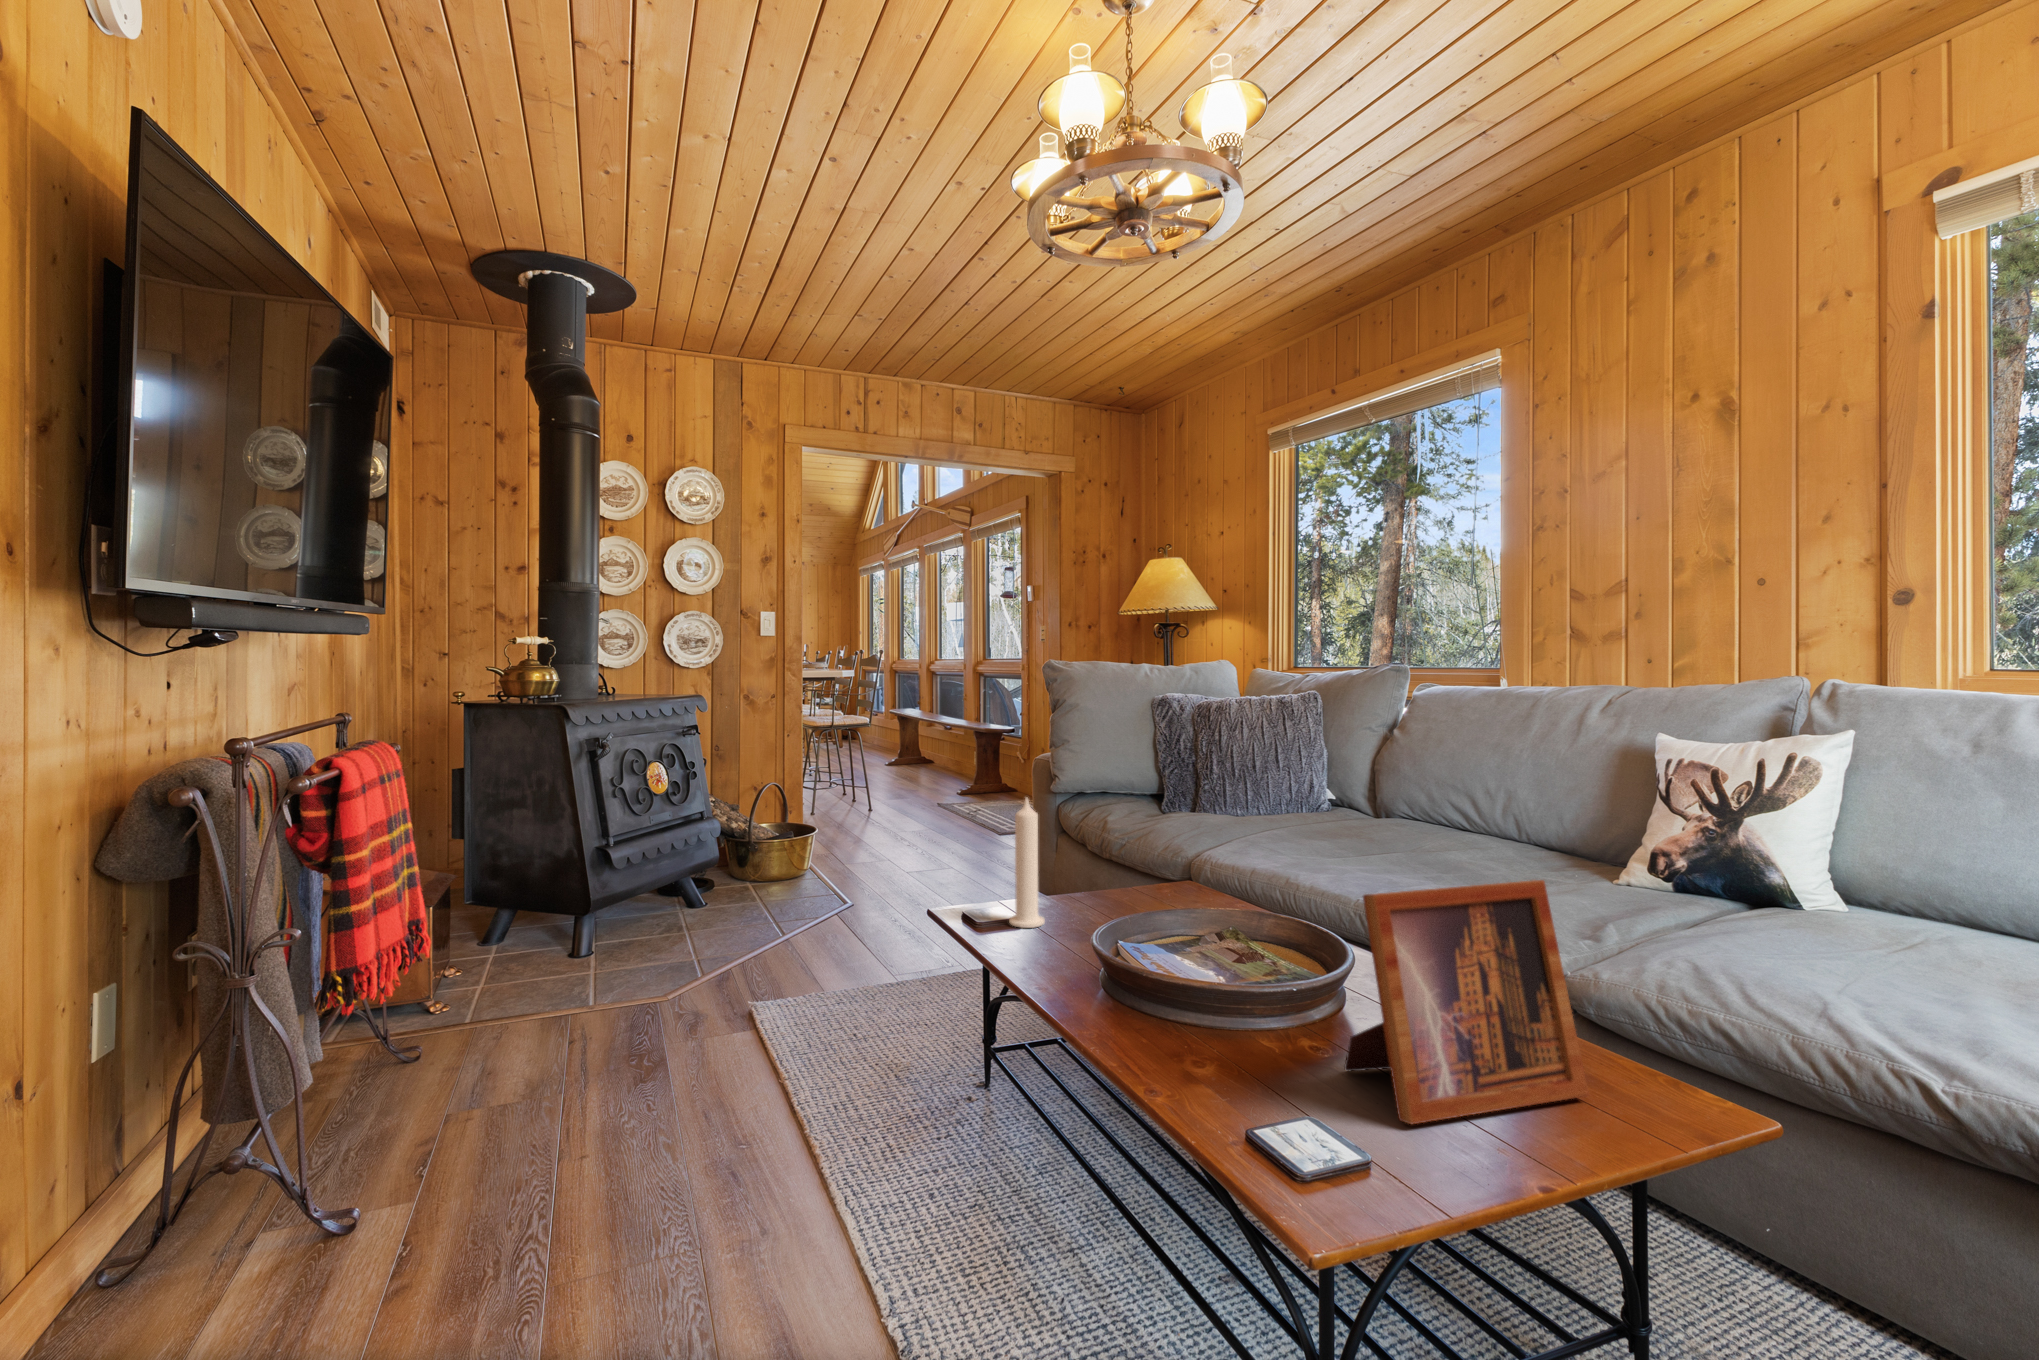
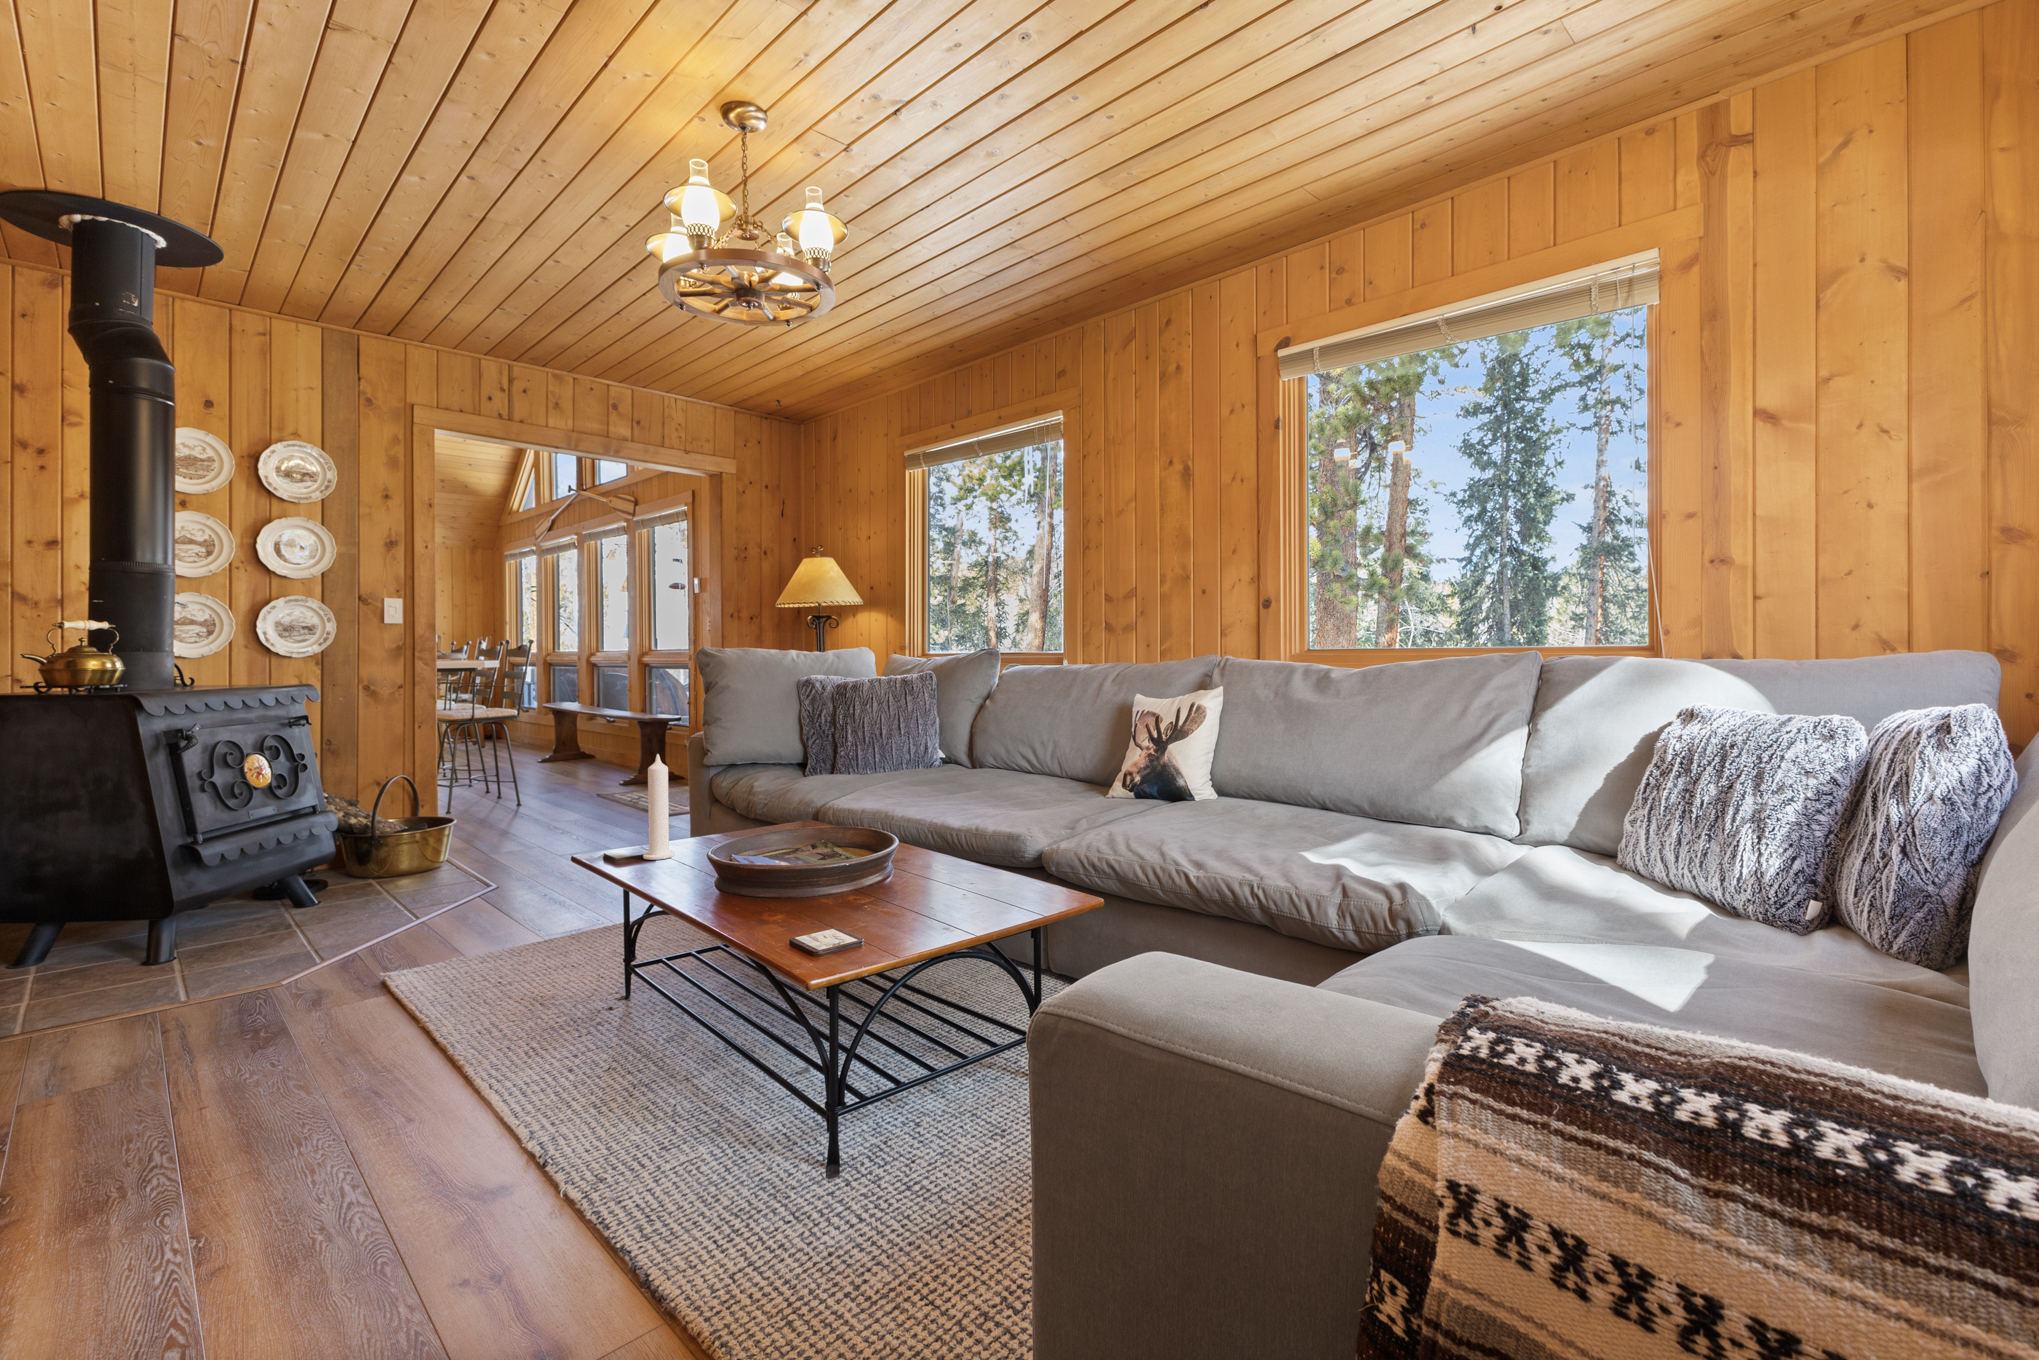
picture frame: present [1344,880,1589,1124] -> none [869,775,1010,927]

